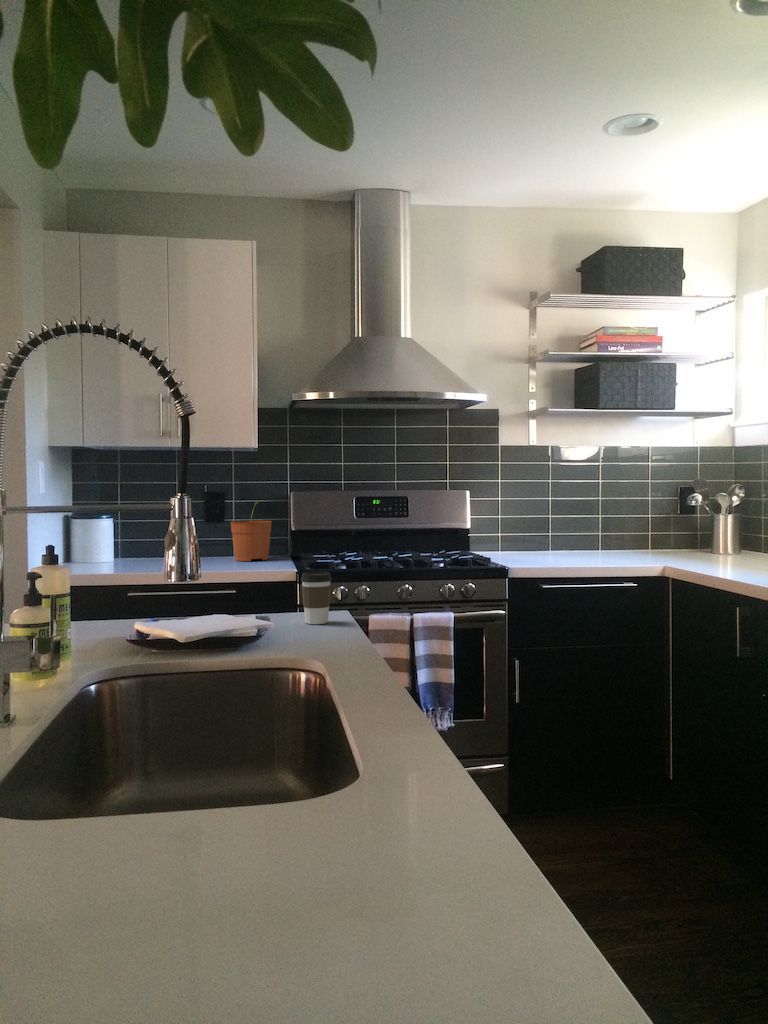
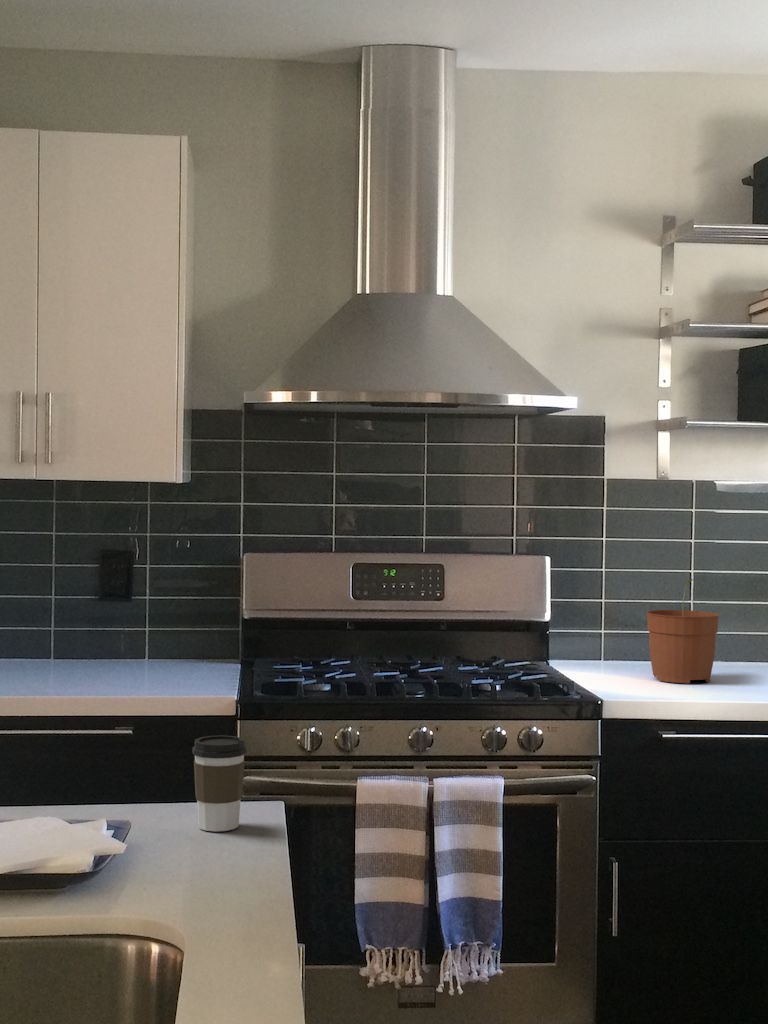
plant pot: present [231,502,272,561] -> present [647,579,719,683]

